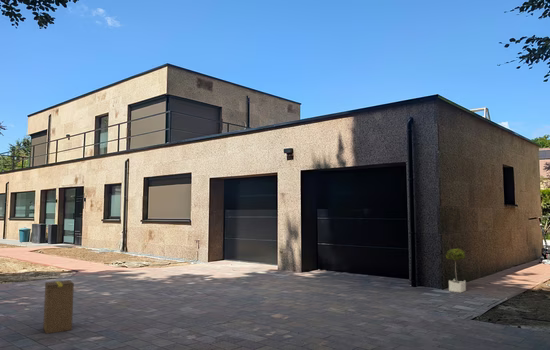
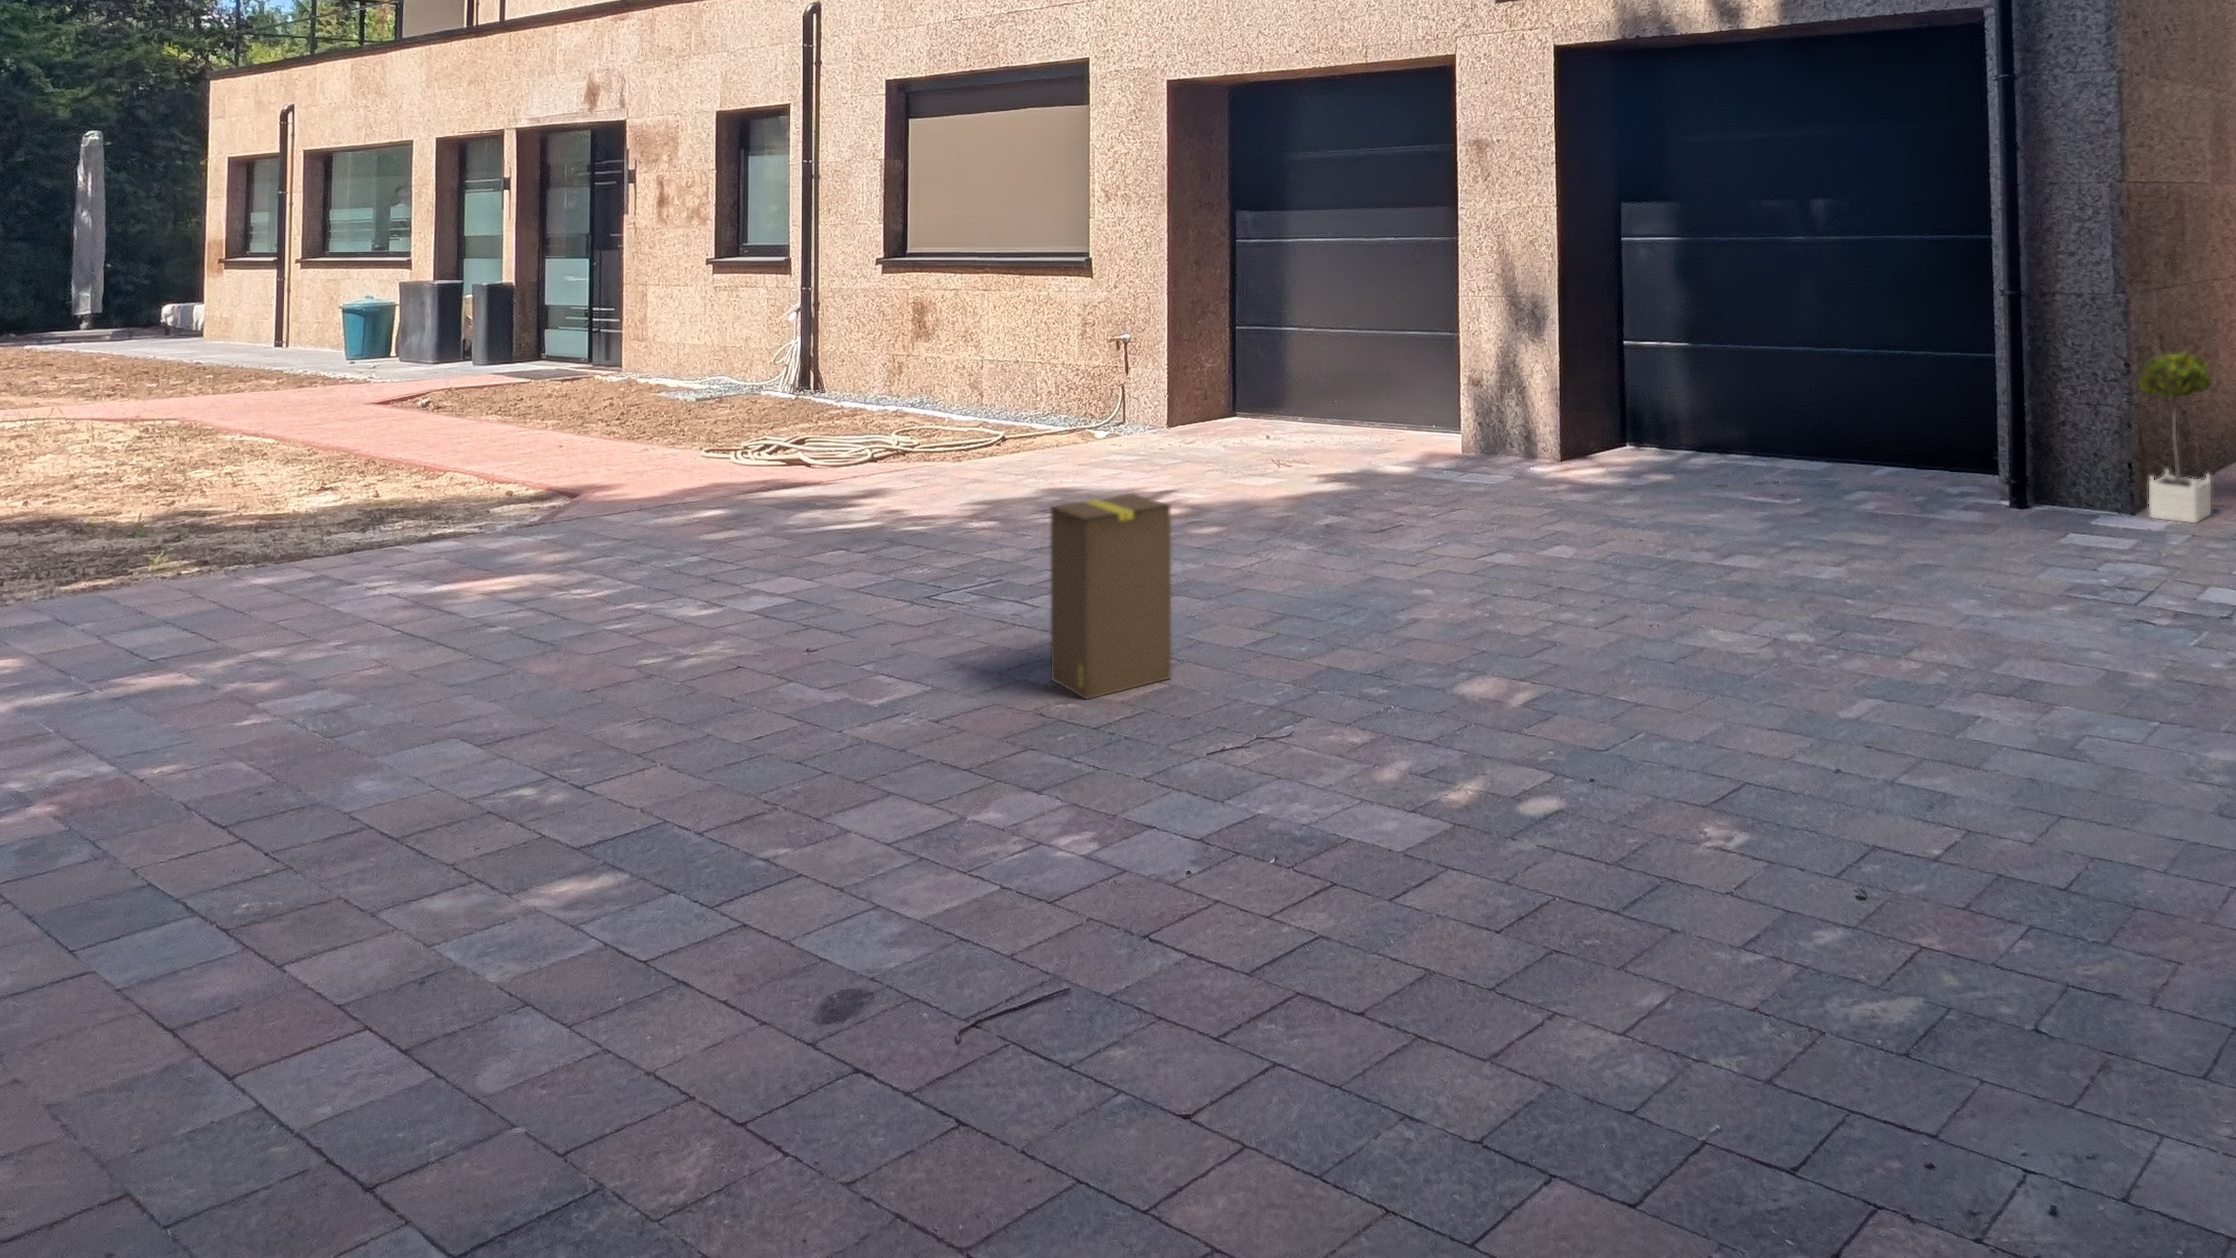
cardboard box: present [43,280,74,333] -> present [1051,494,1171,699]

